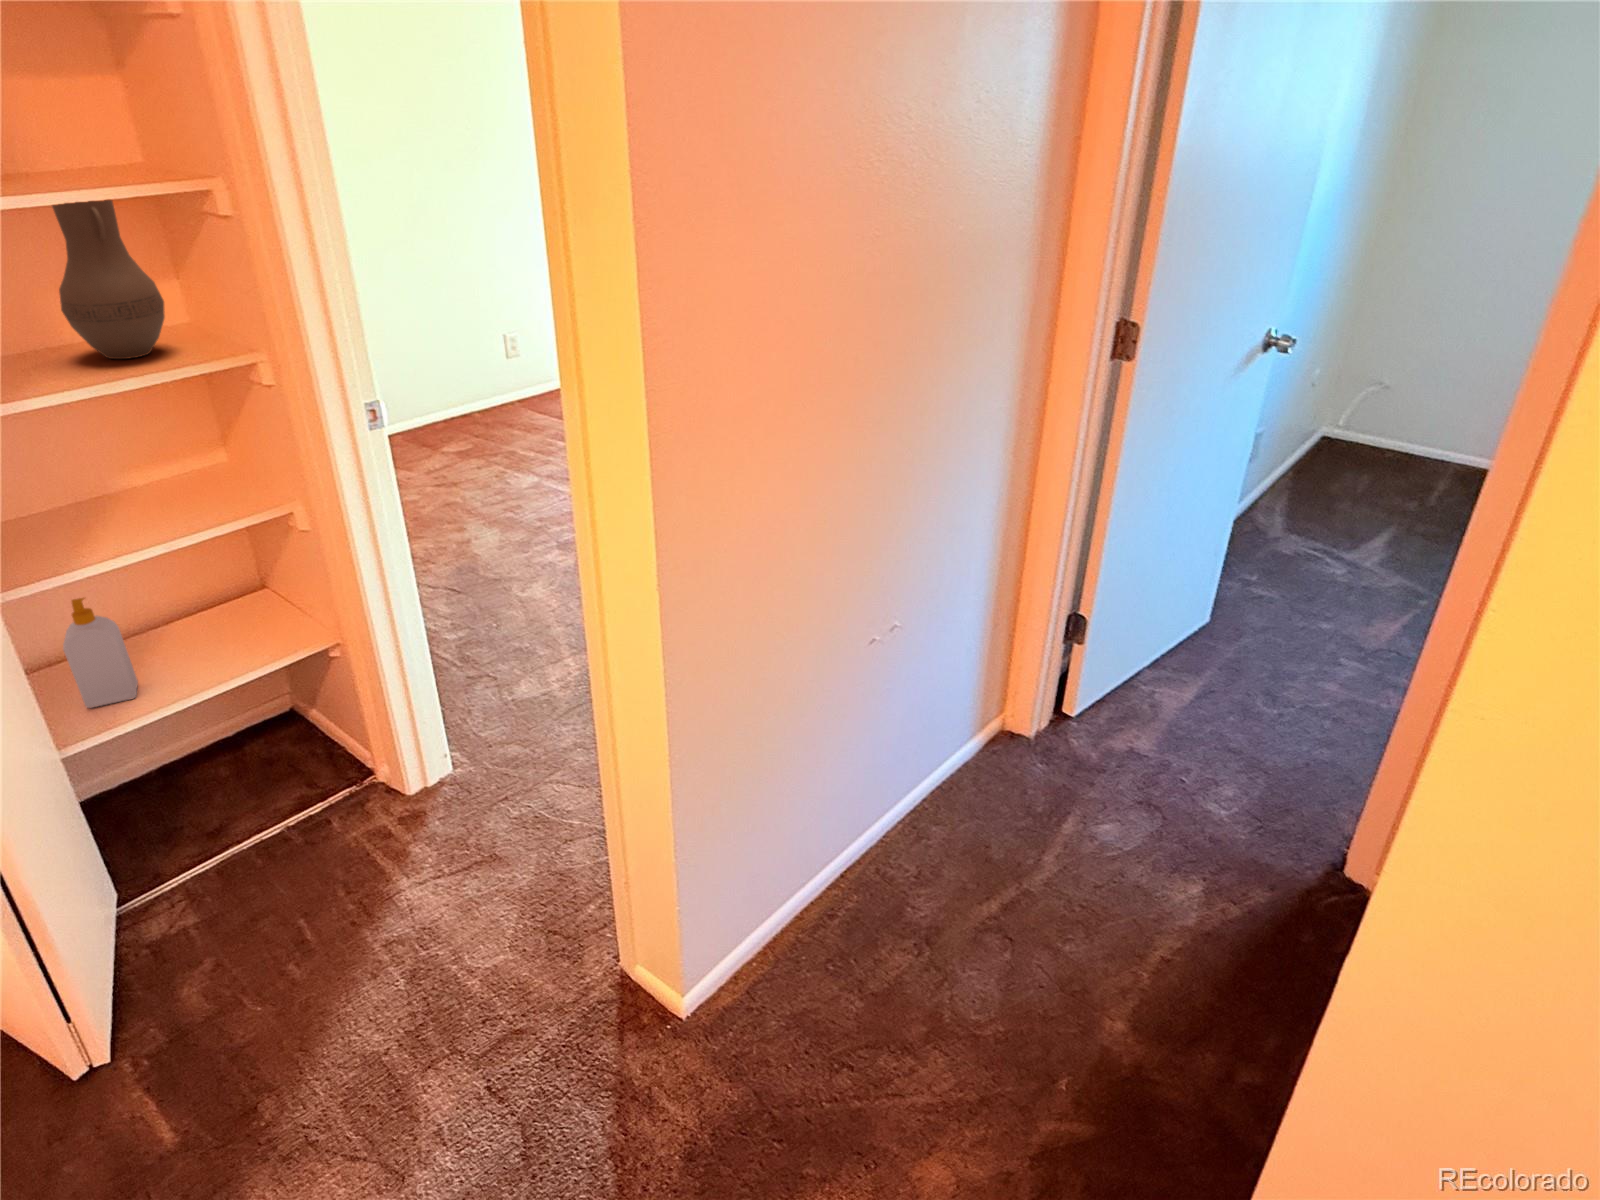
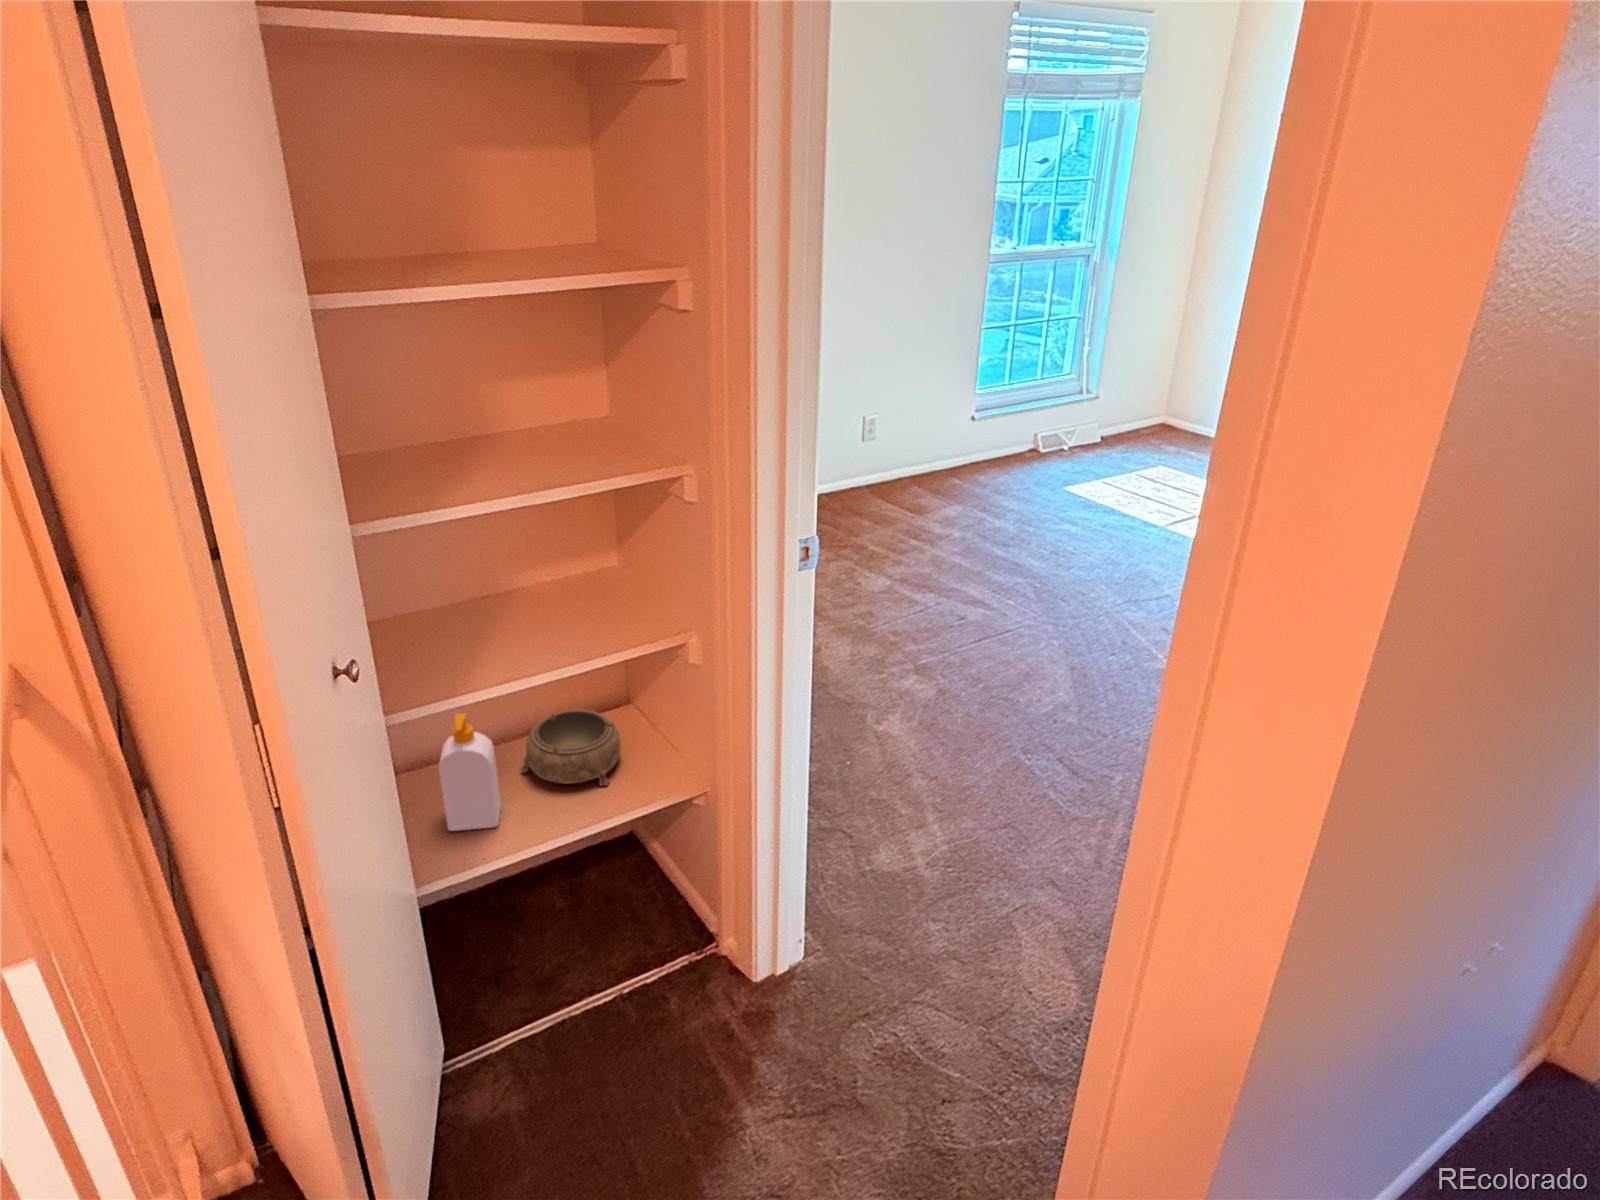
vase: present [52,200,165,359] -> none [500,273,601,461]
decorative bowl: none [155,593,253,656] -> present [521,709,621,786]

